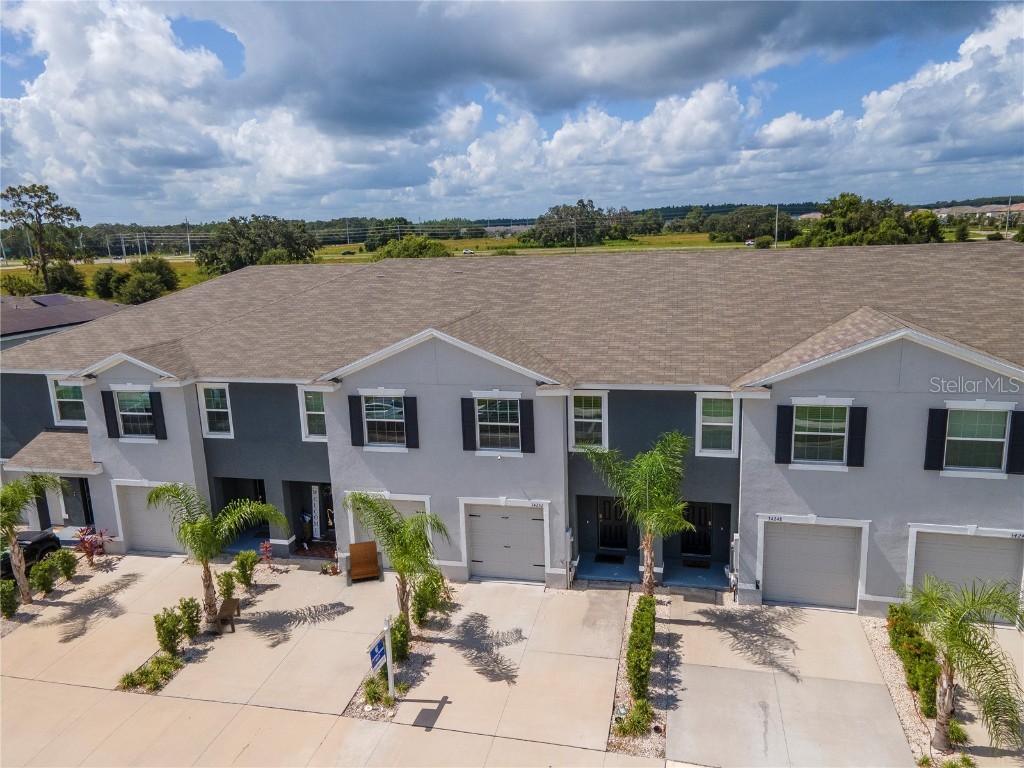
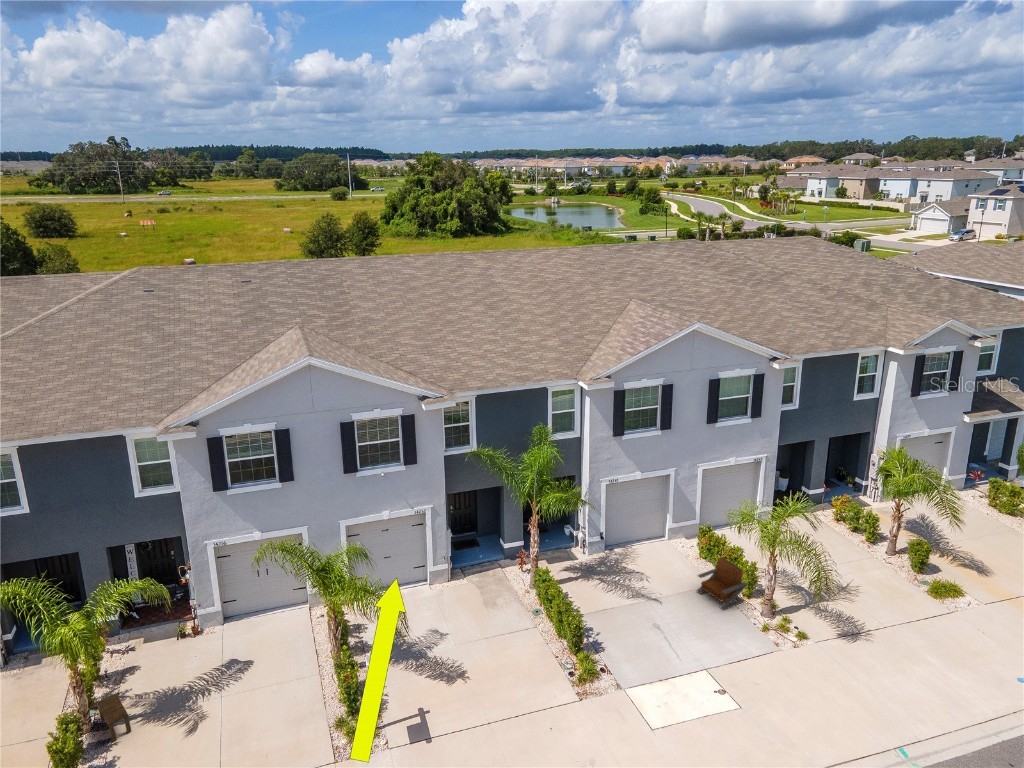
lounge chair: present [345,541,384,587] -> present [697,558,747,610]

